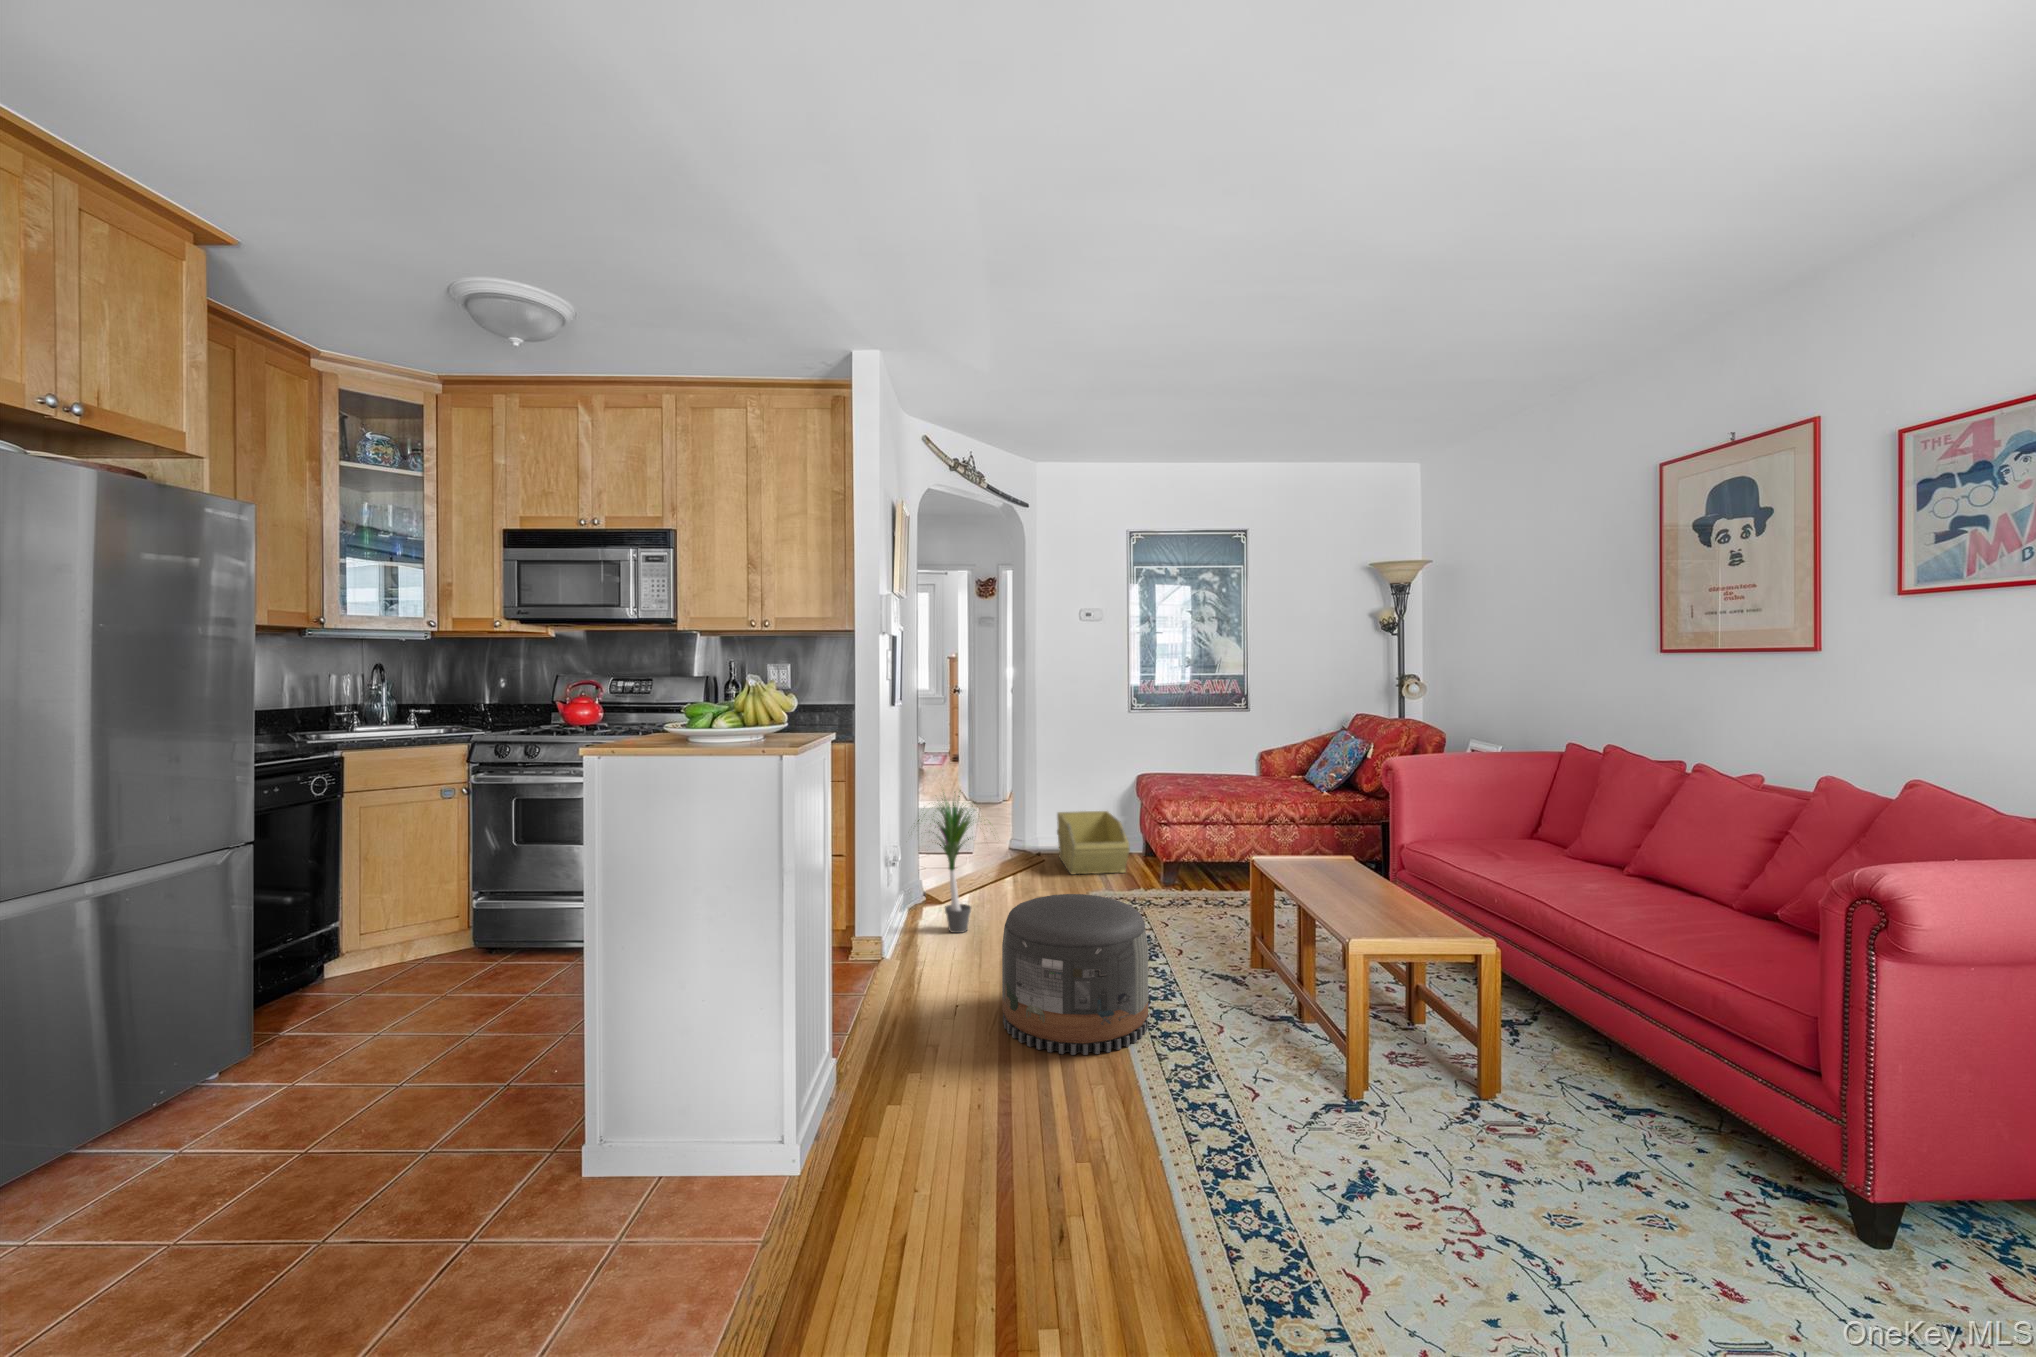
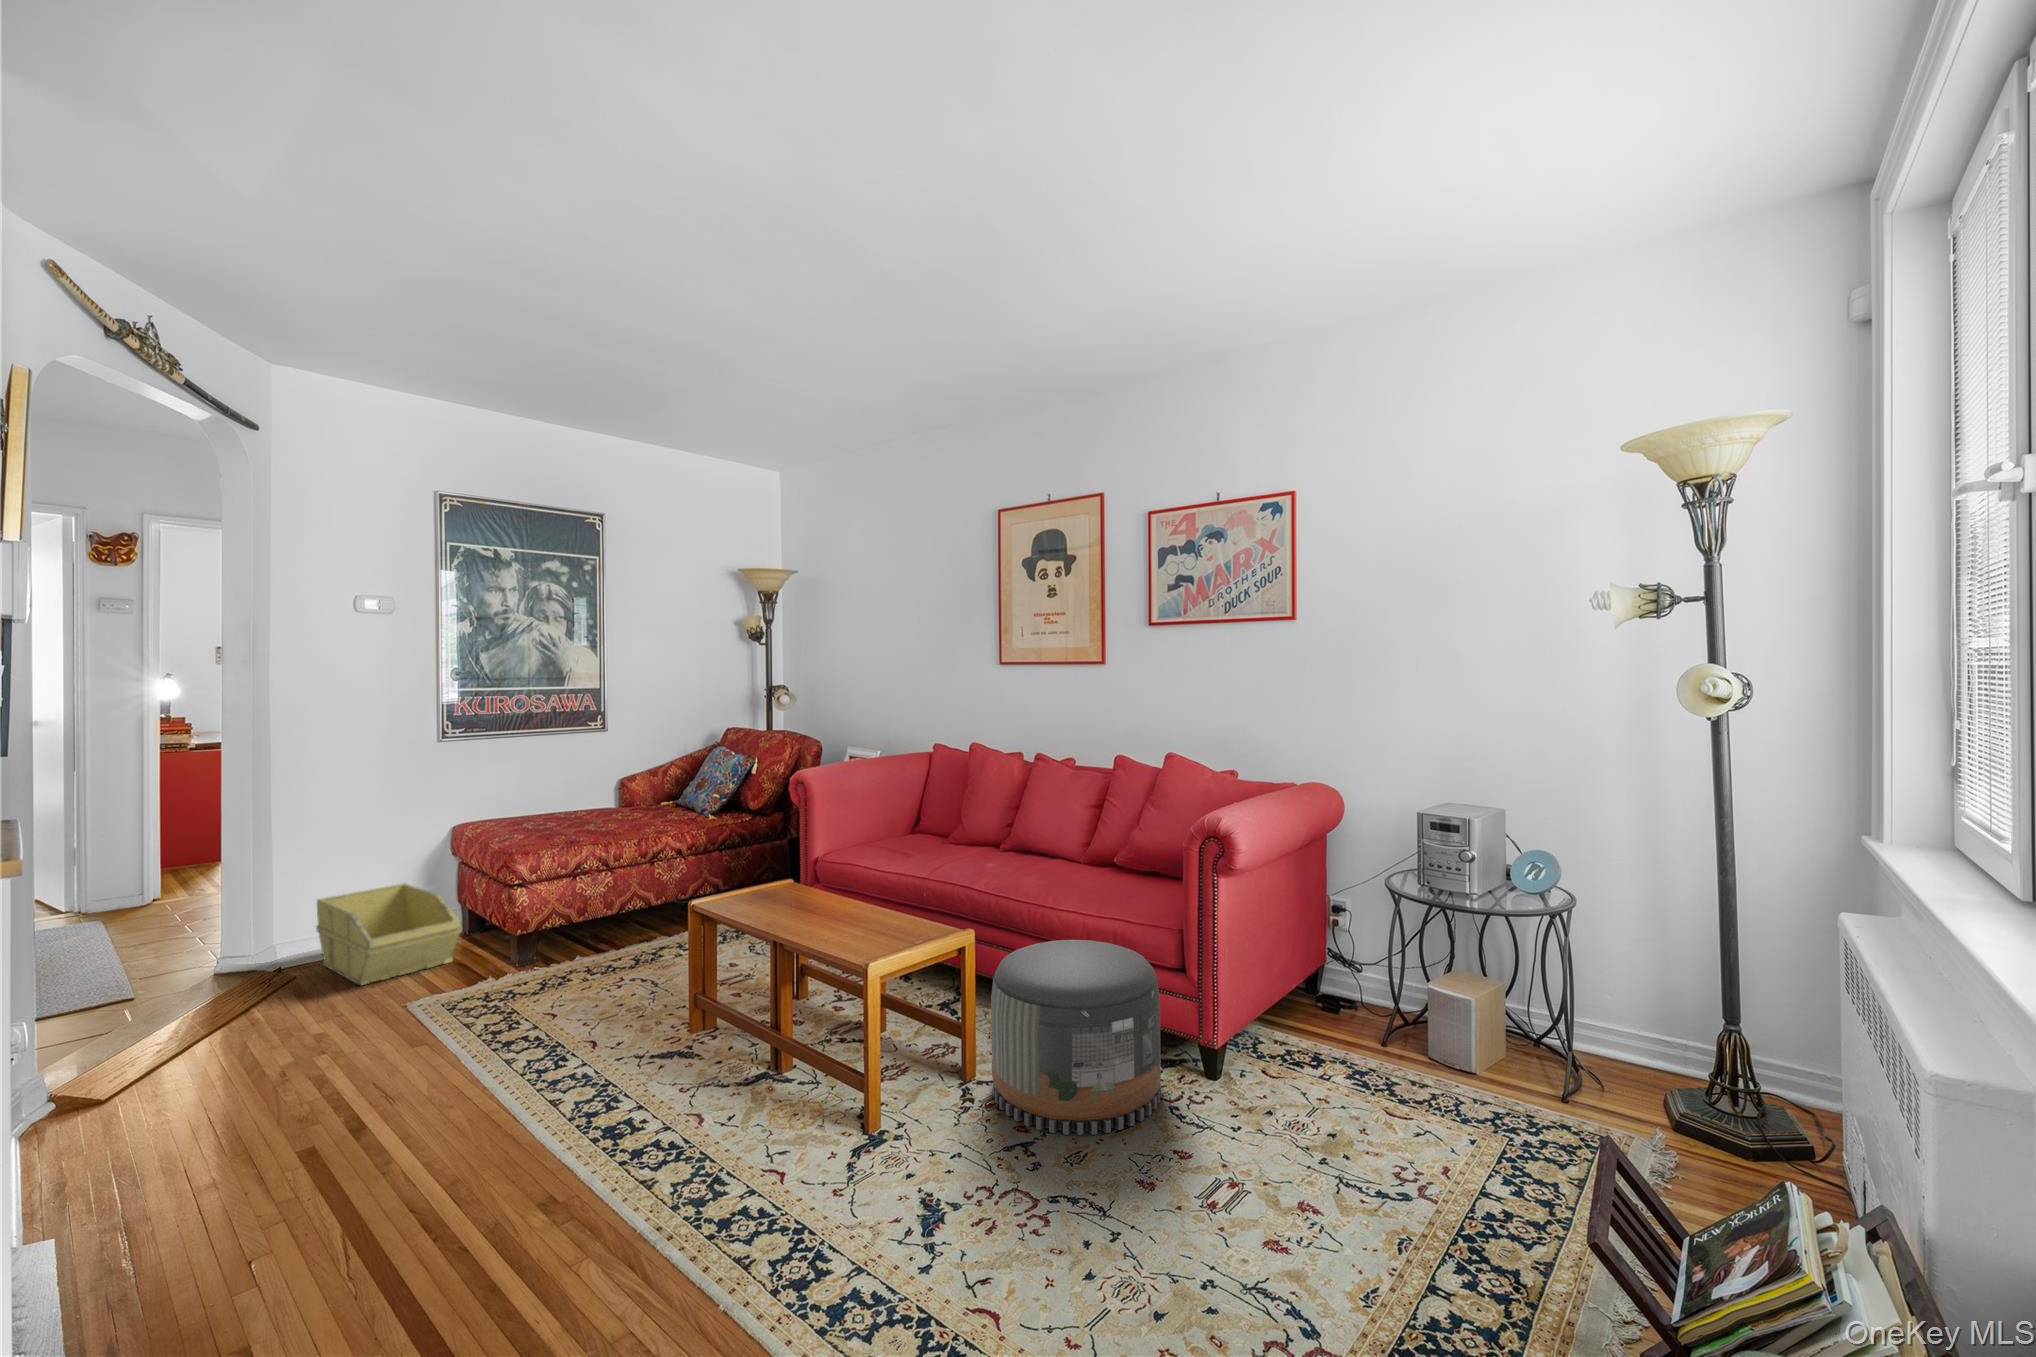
potted plant: present [917,792,980,933] -> none [37,886,278,1142]
pouf: present [1002,894,1148,1055] -> present [991,940,1161,1135]

